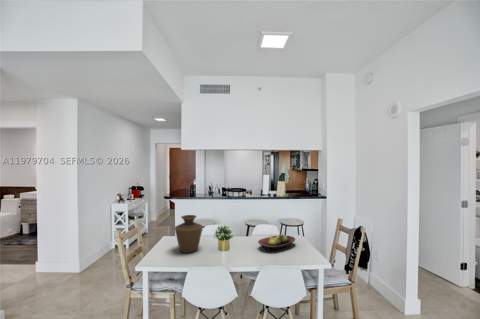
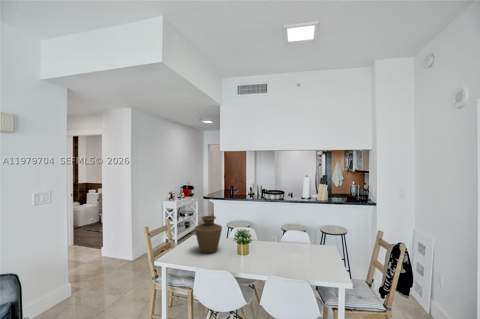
fruit bowl: present [258,234,295,250] -> none [278,243,322,260]

